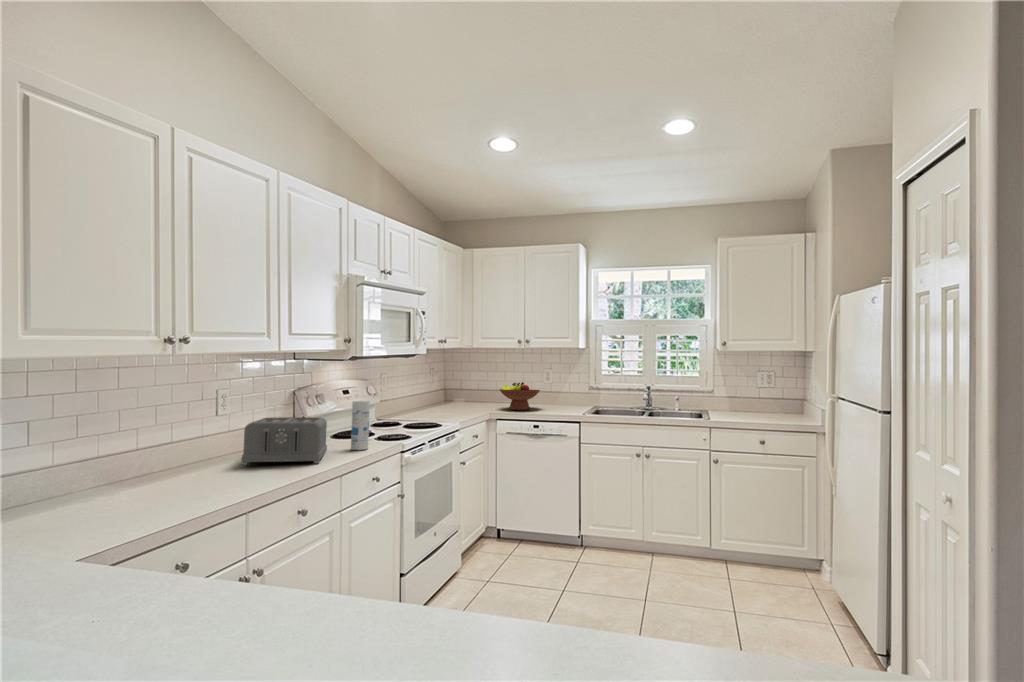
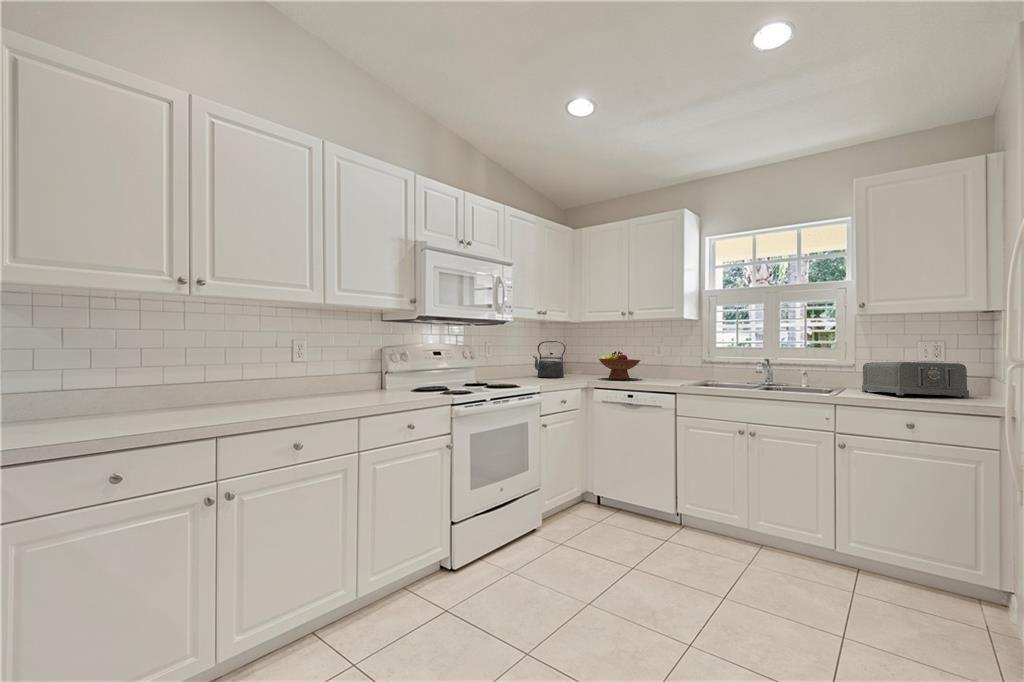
kettle: none [426,370,463,410] -> present [533,341,566,378]
canister: present [351,401,370,450] -> none [402,354,420,400]
toaster: present [242,417,327,465] -> present [862,362,969,398]

